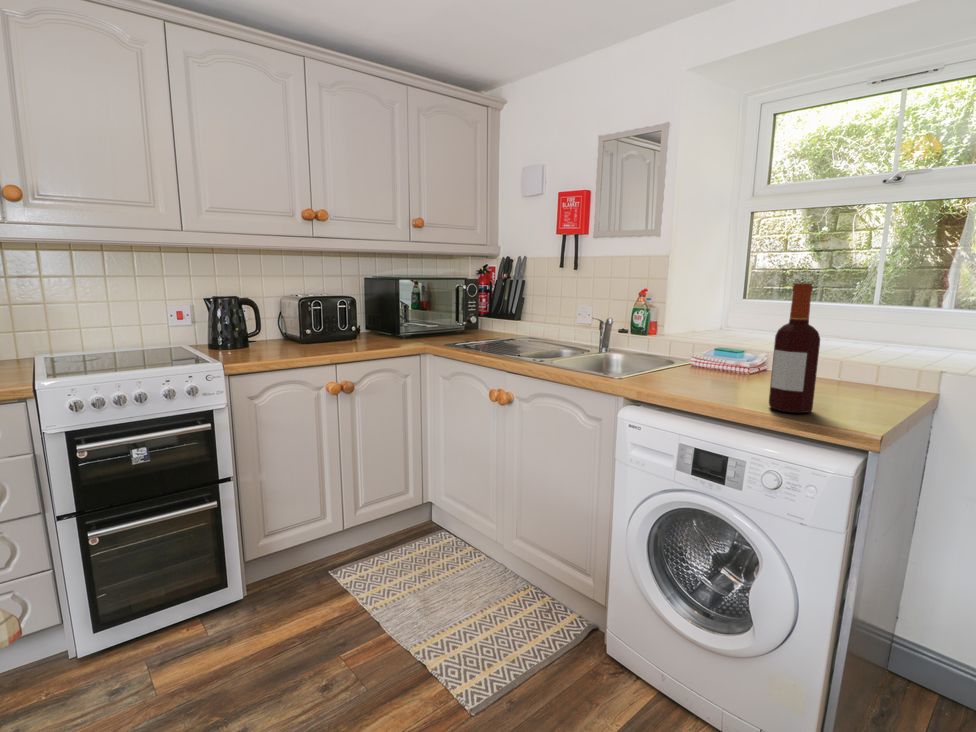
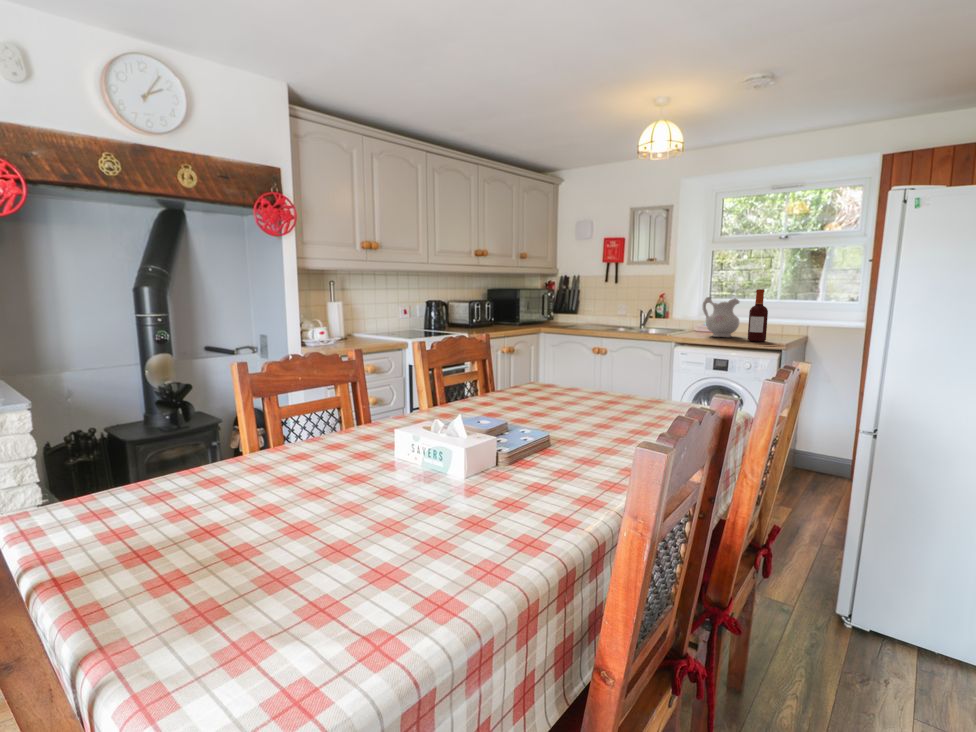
ceramic pitcher: none [685,299,764,391] -> present [703,297,739,337]

